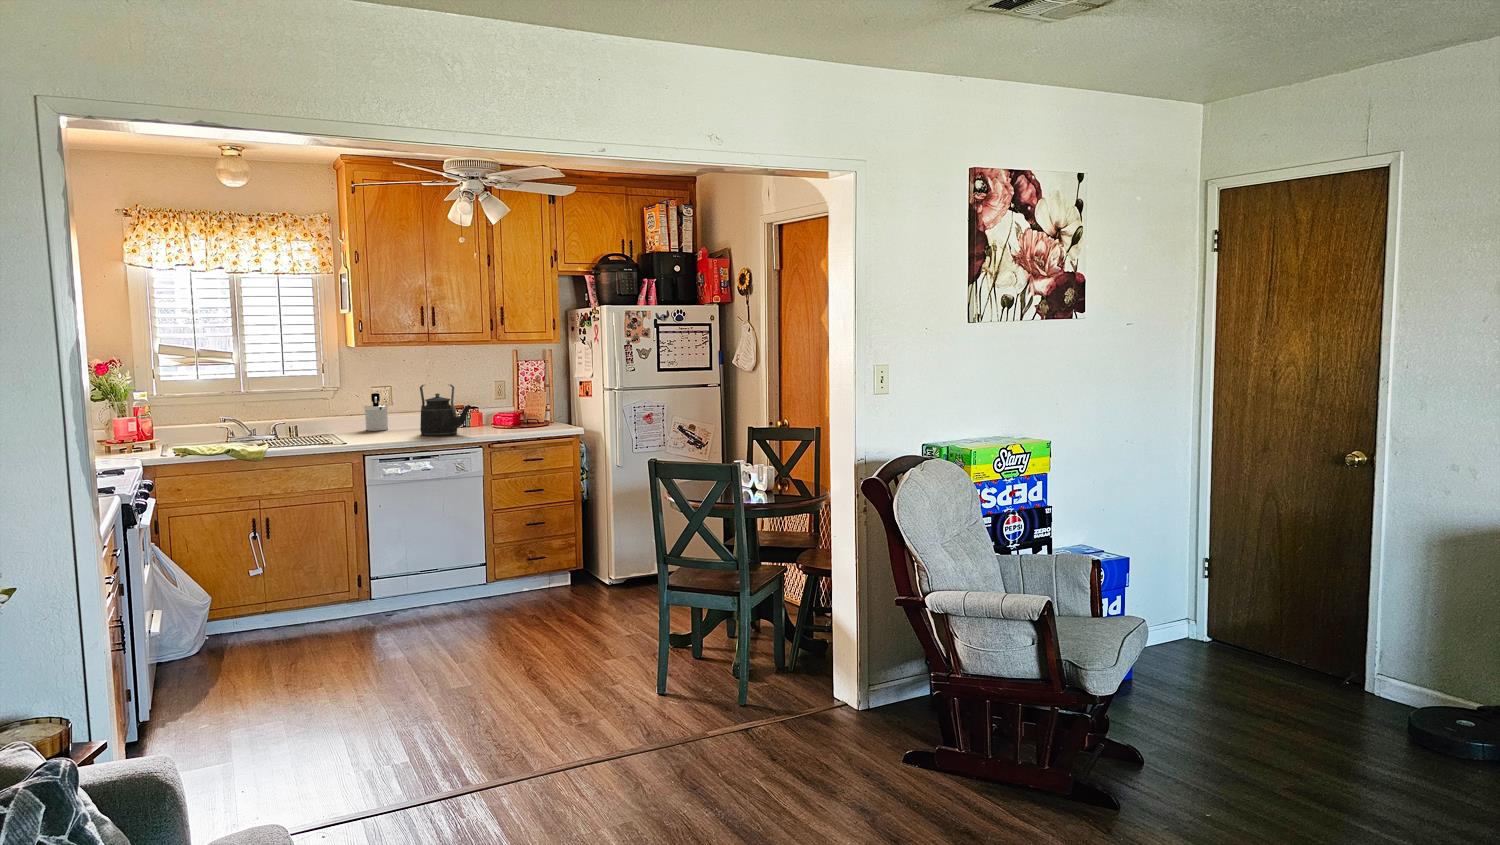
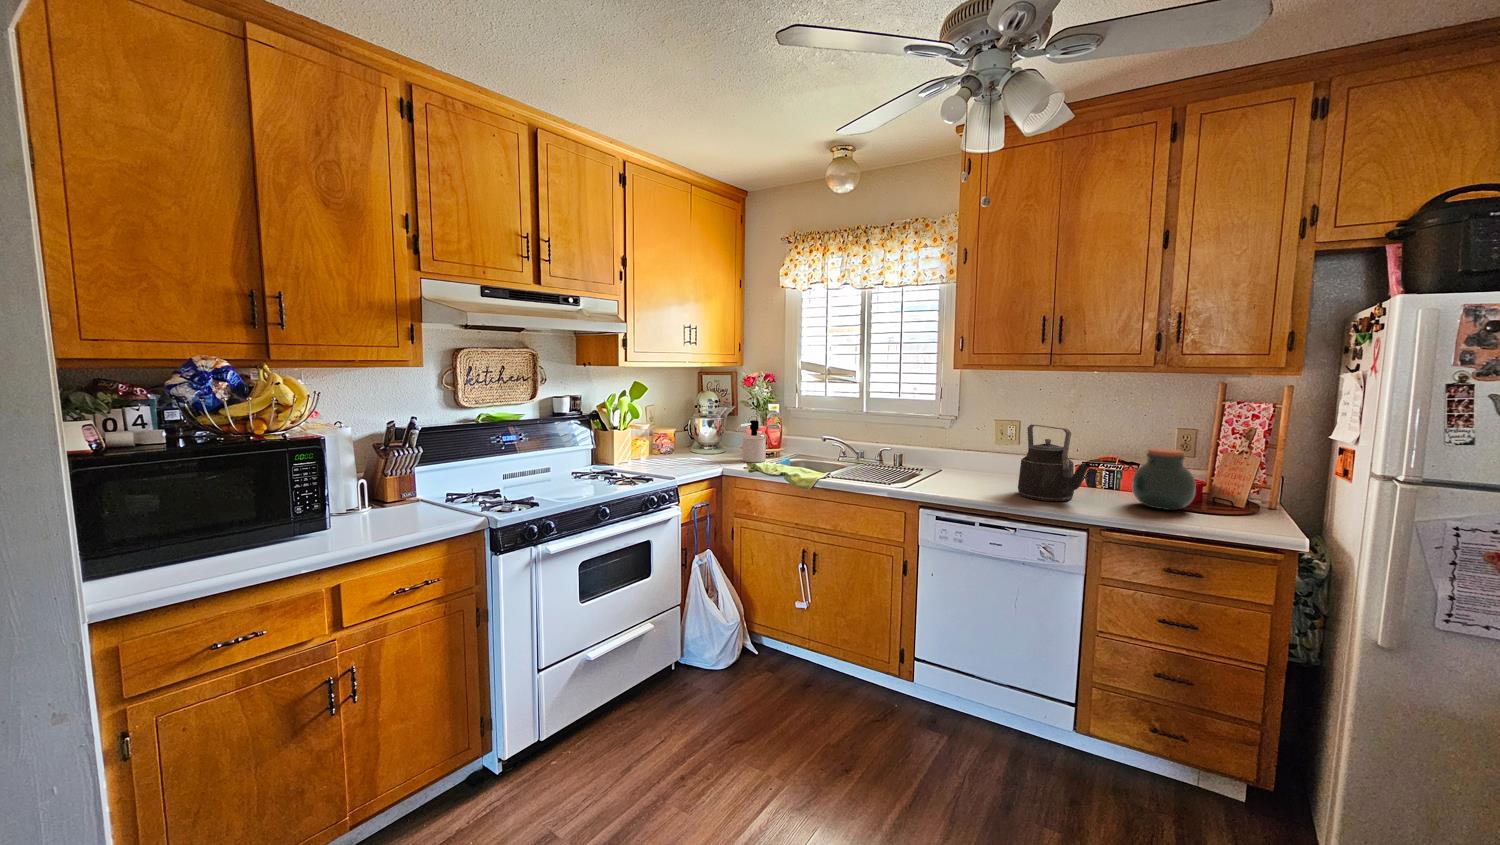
jar: none [488,392,523,430] -> present [1132,448,1196,510]
soap dispenser: present [364,393,388,431] -> present [736,420,767,462]

